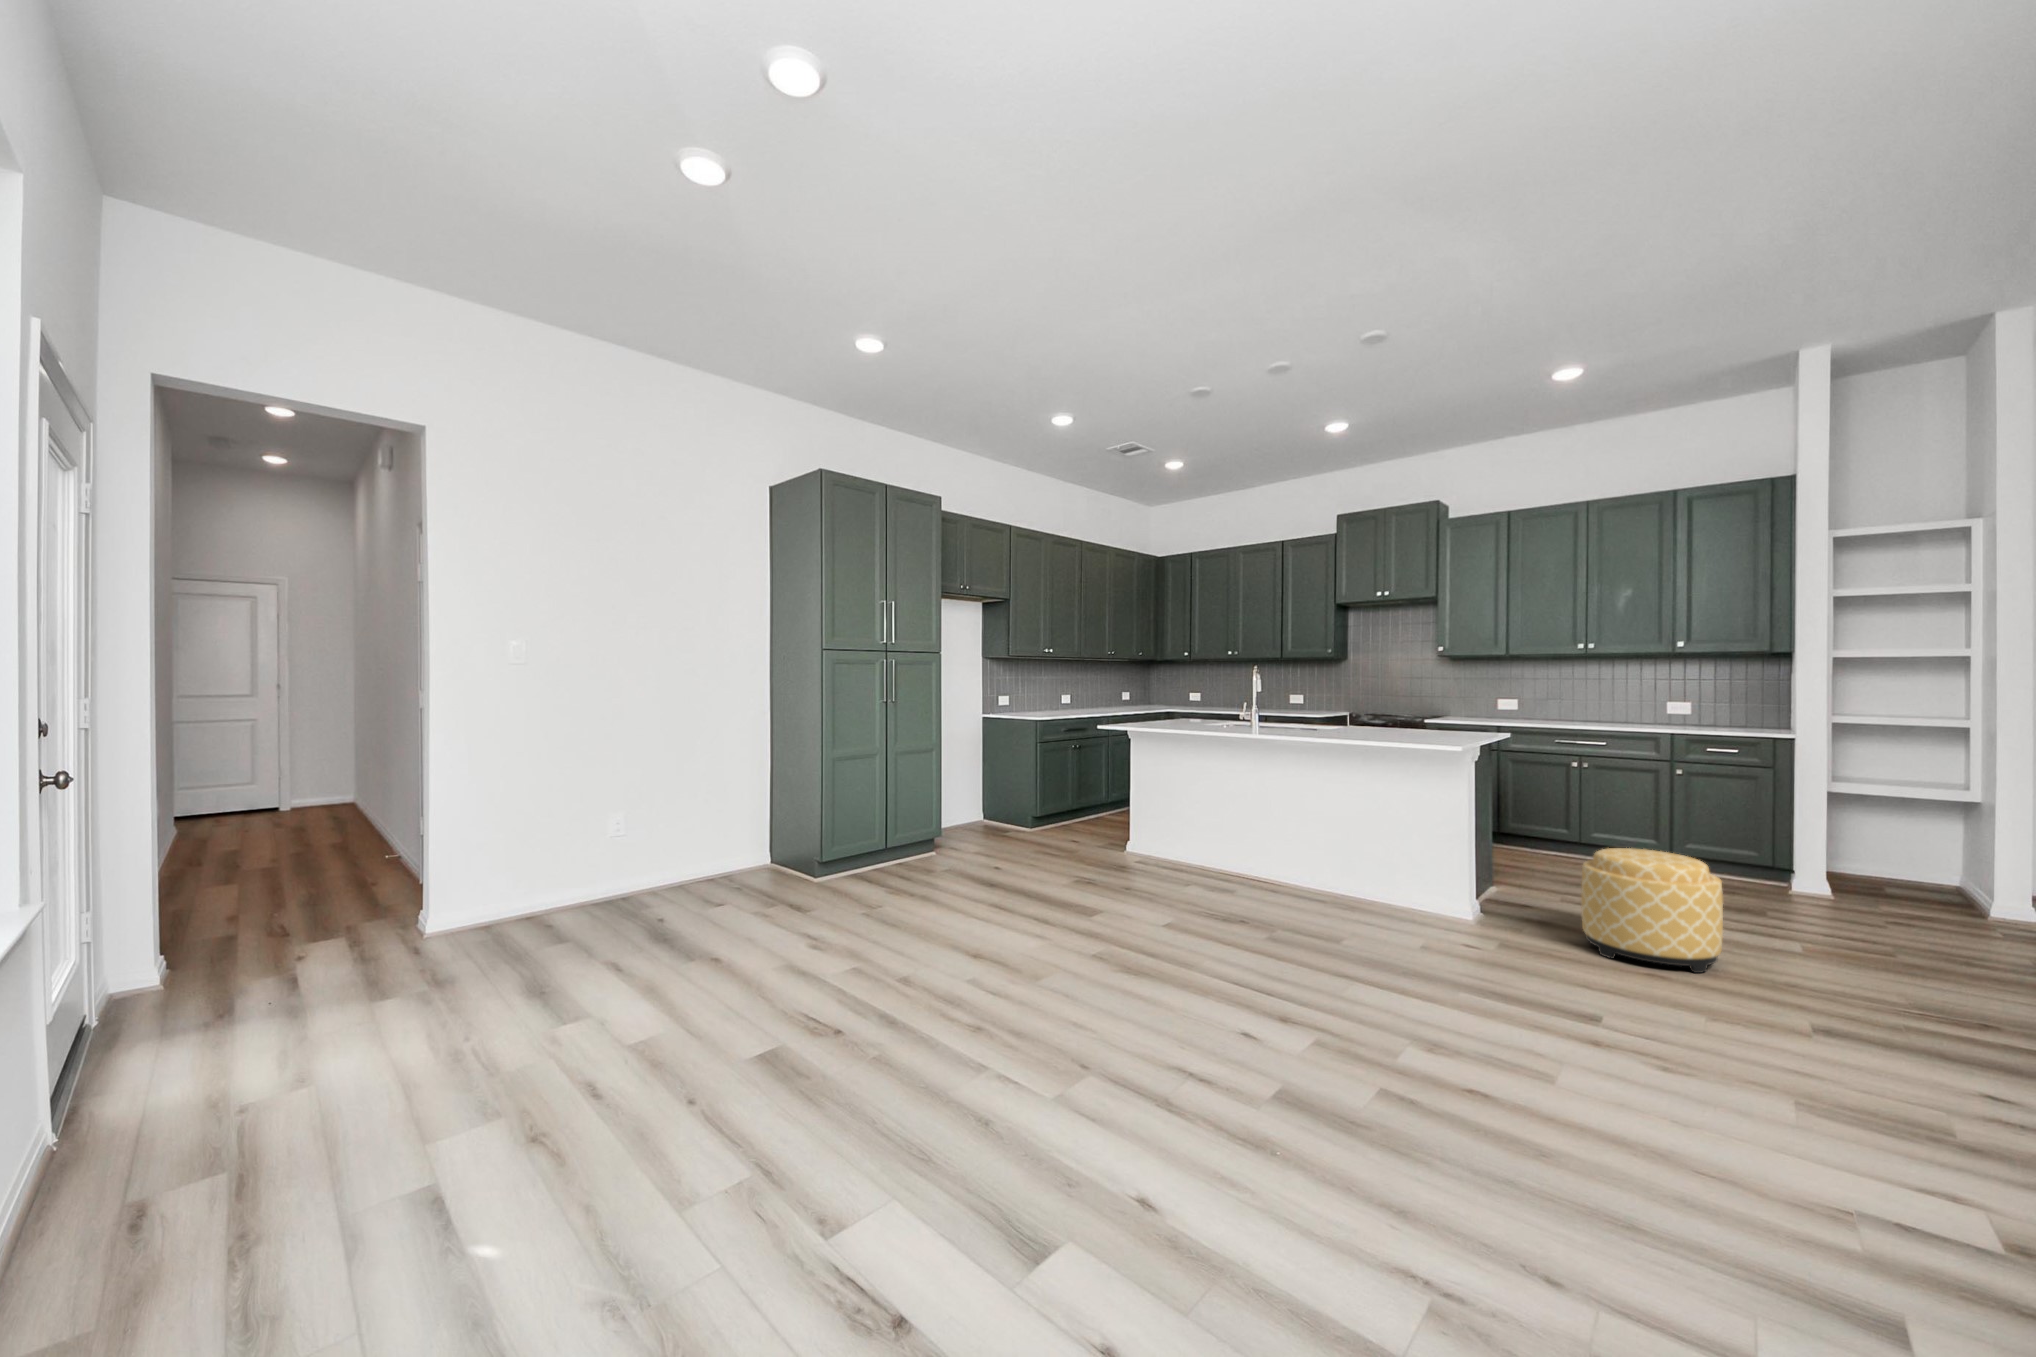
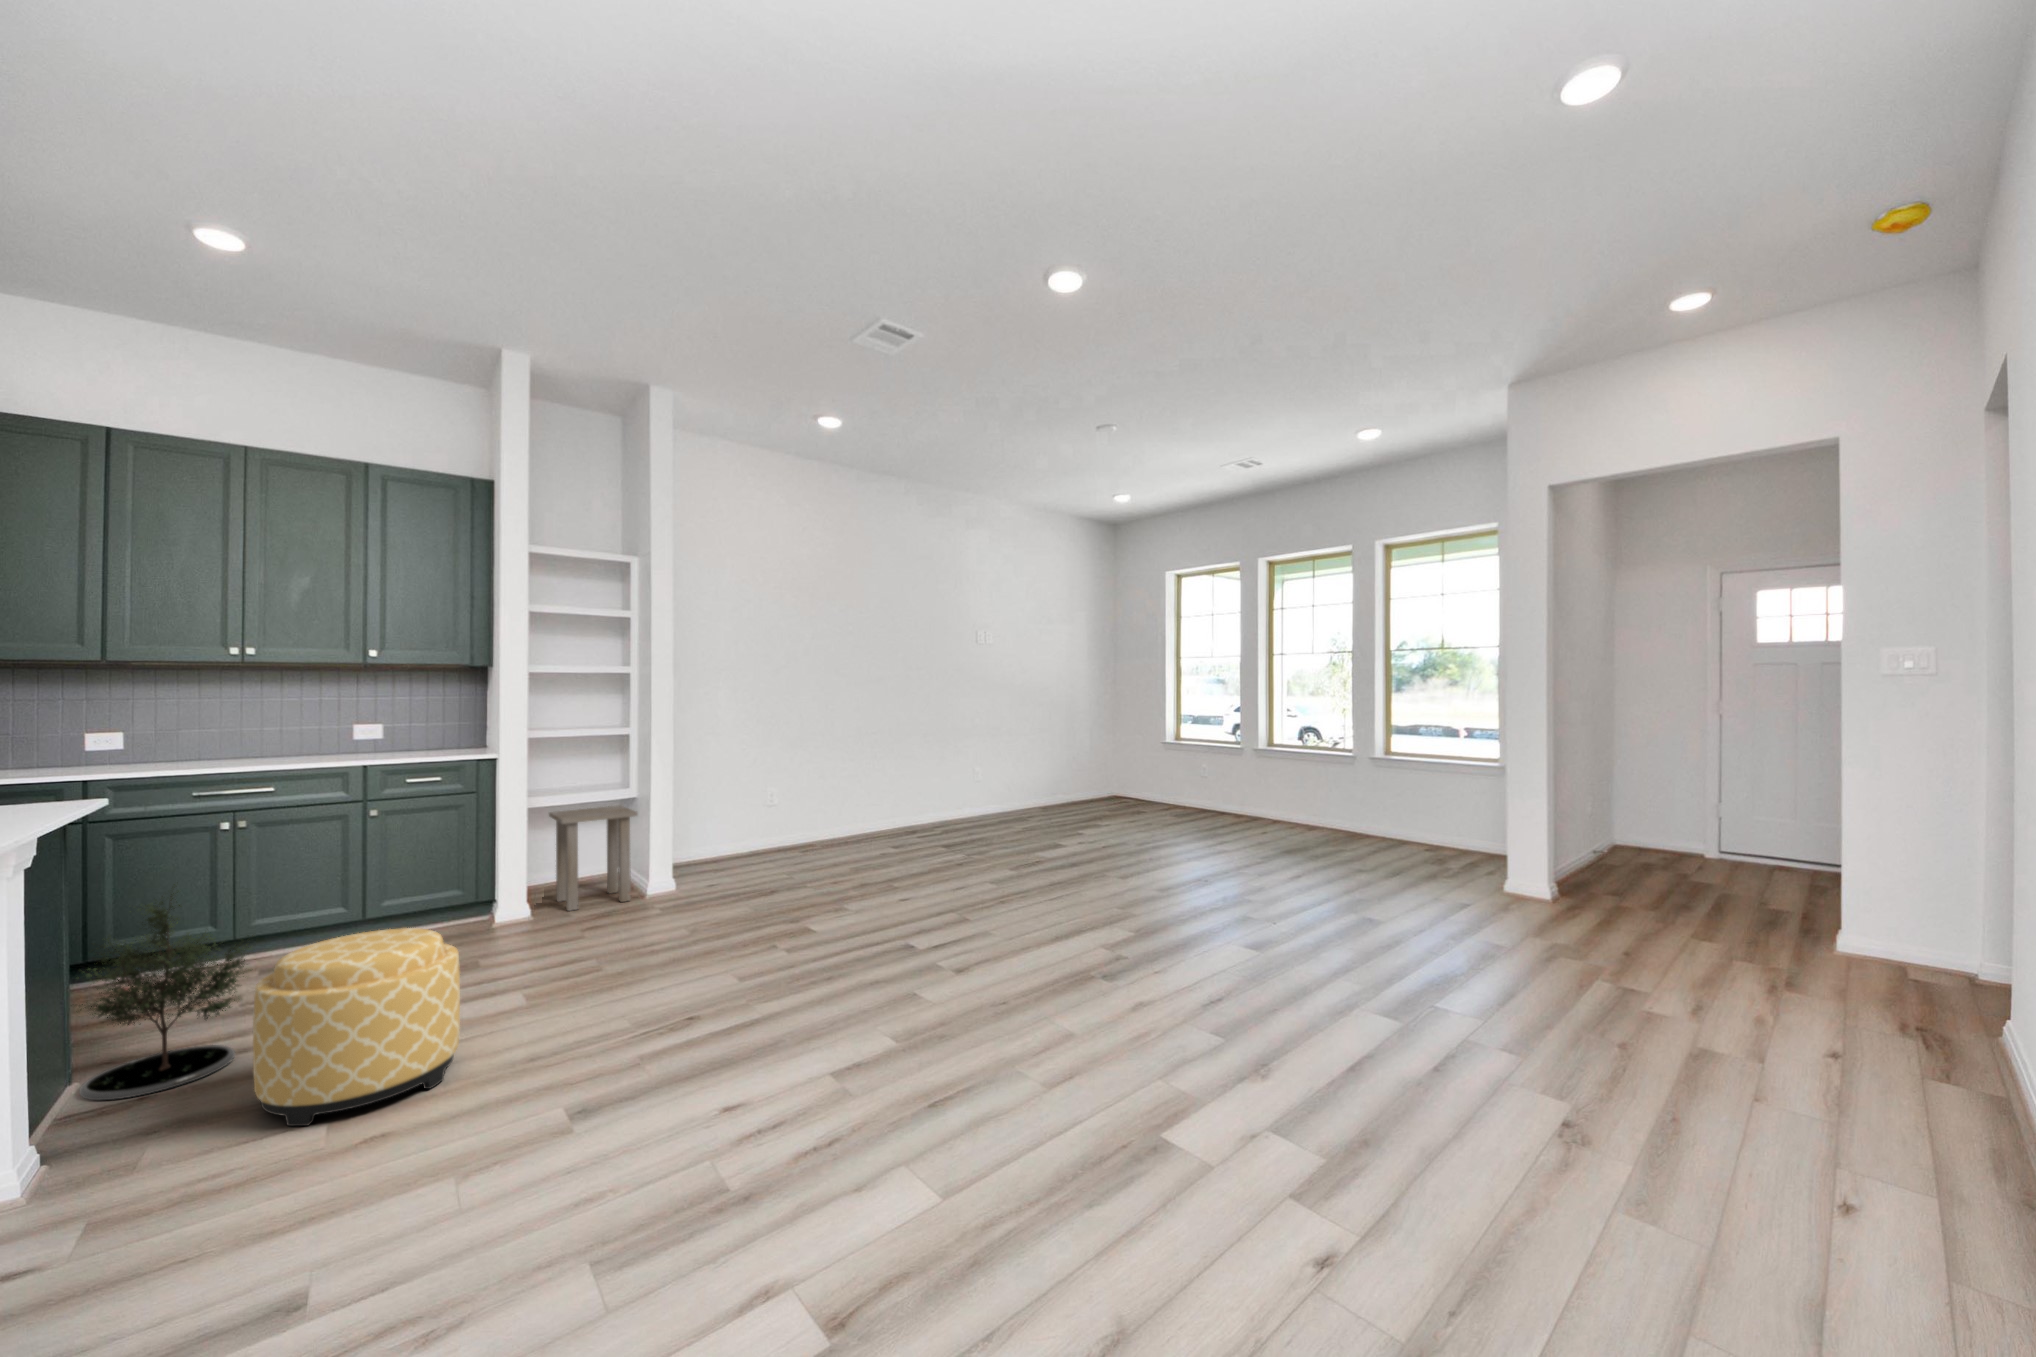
potted tree: none [1495,792,1589,914] -> present [79,884,251,1100]
side table: none [1859,799,1979,913] -> present [549,806,637,911]

